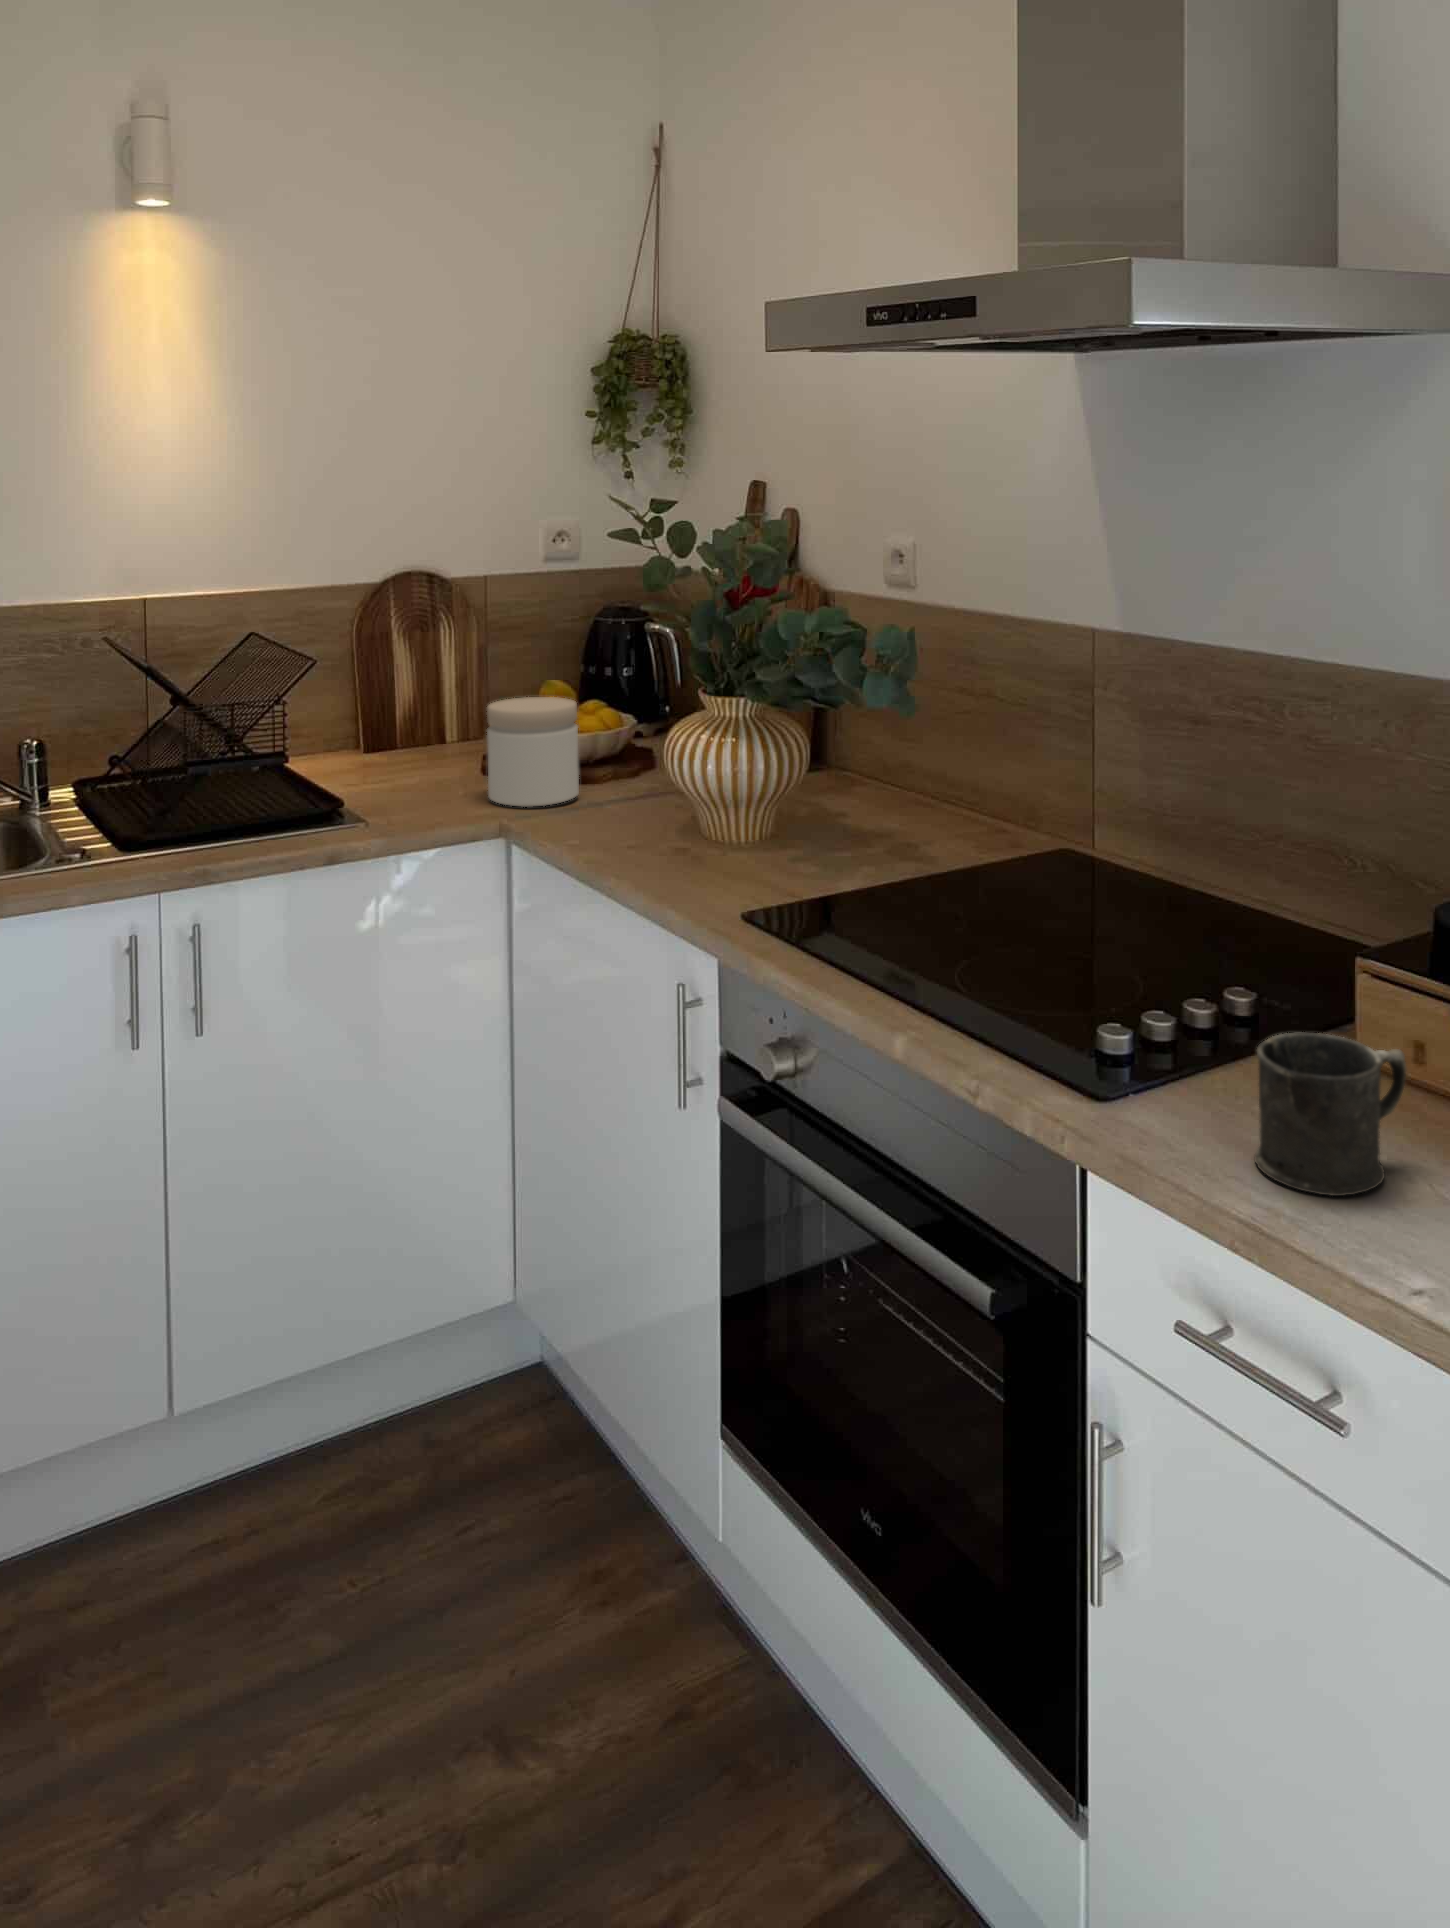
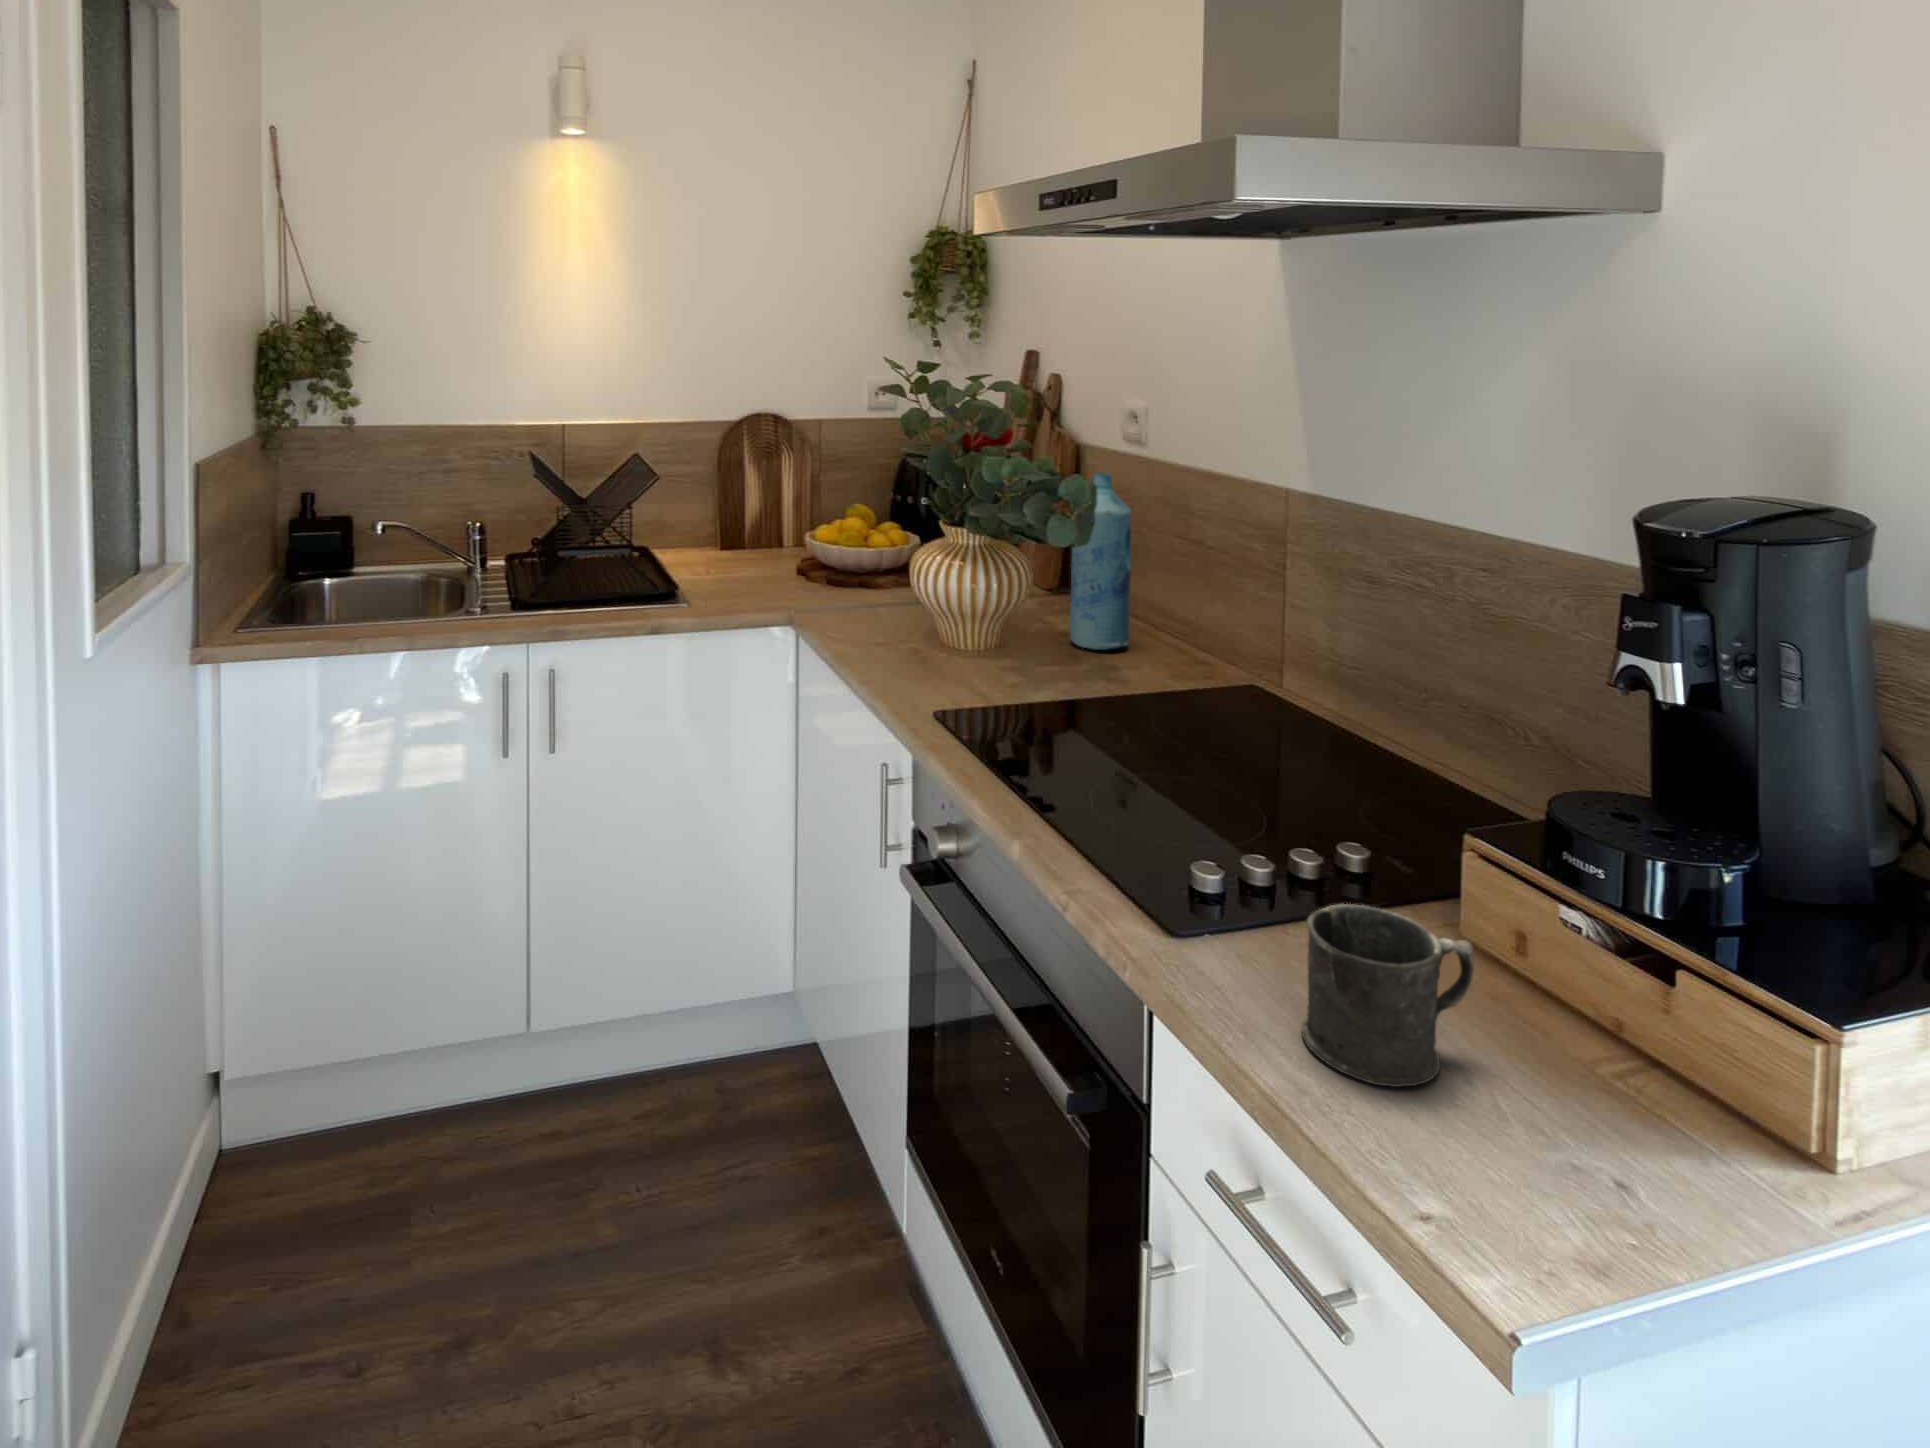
bottle: none [850,623,919,831] -> present [1070,473,1131,650]
jar: present [487,697,579,807] -> none [788,515,859,602]

